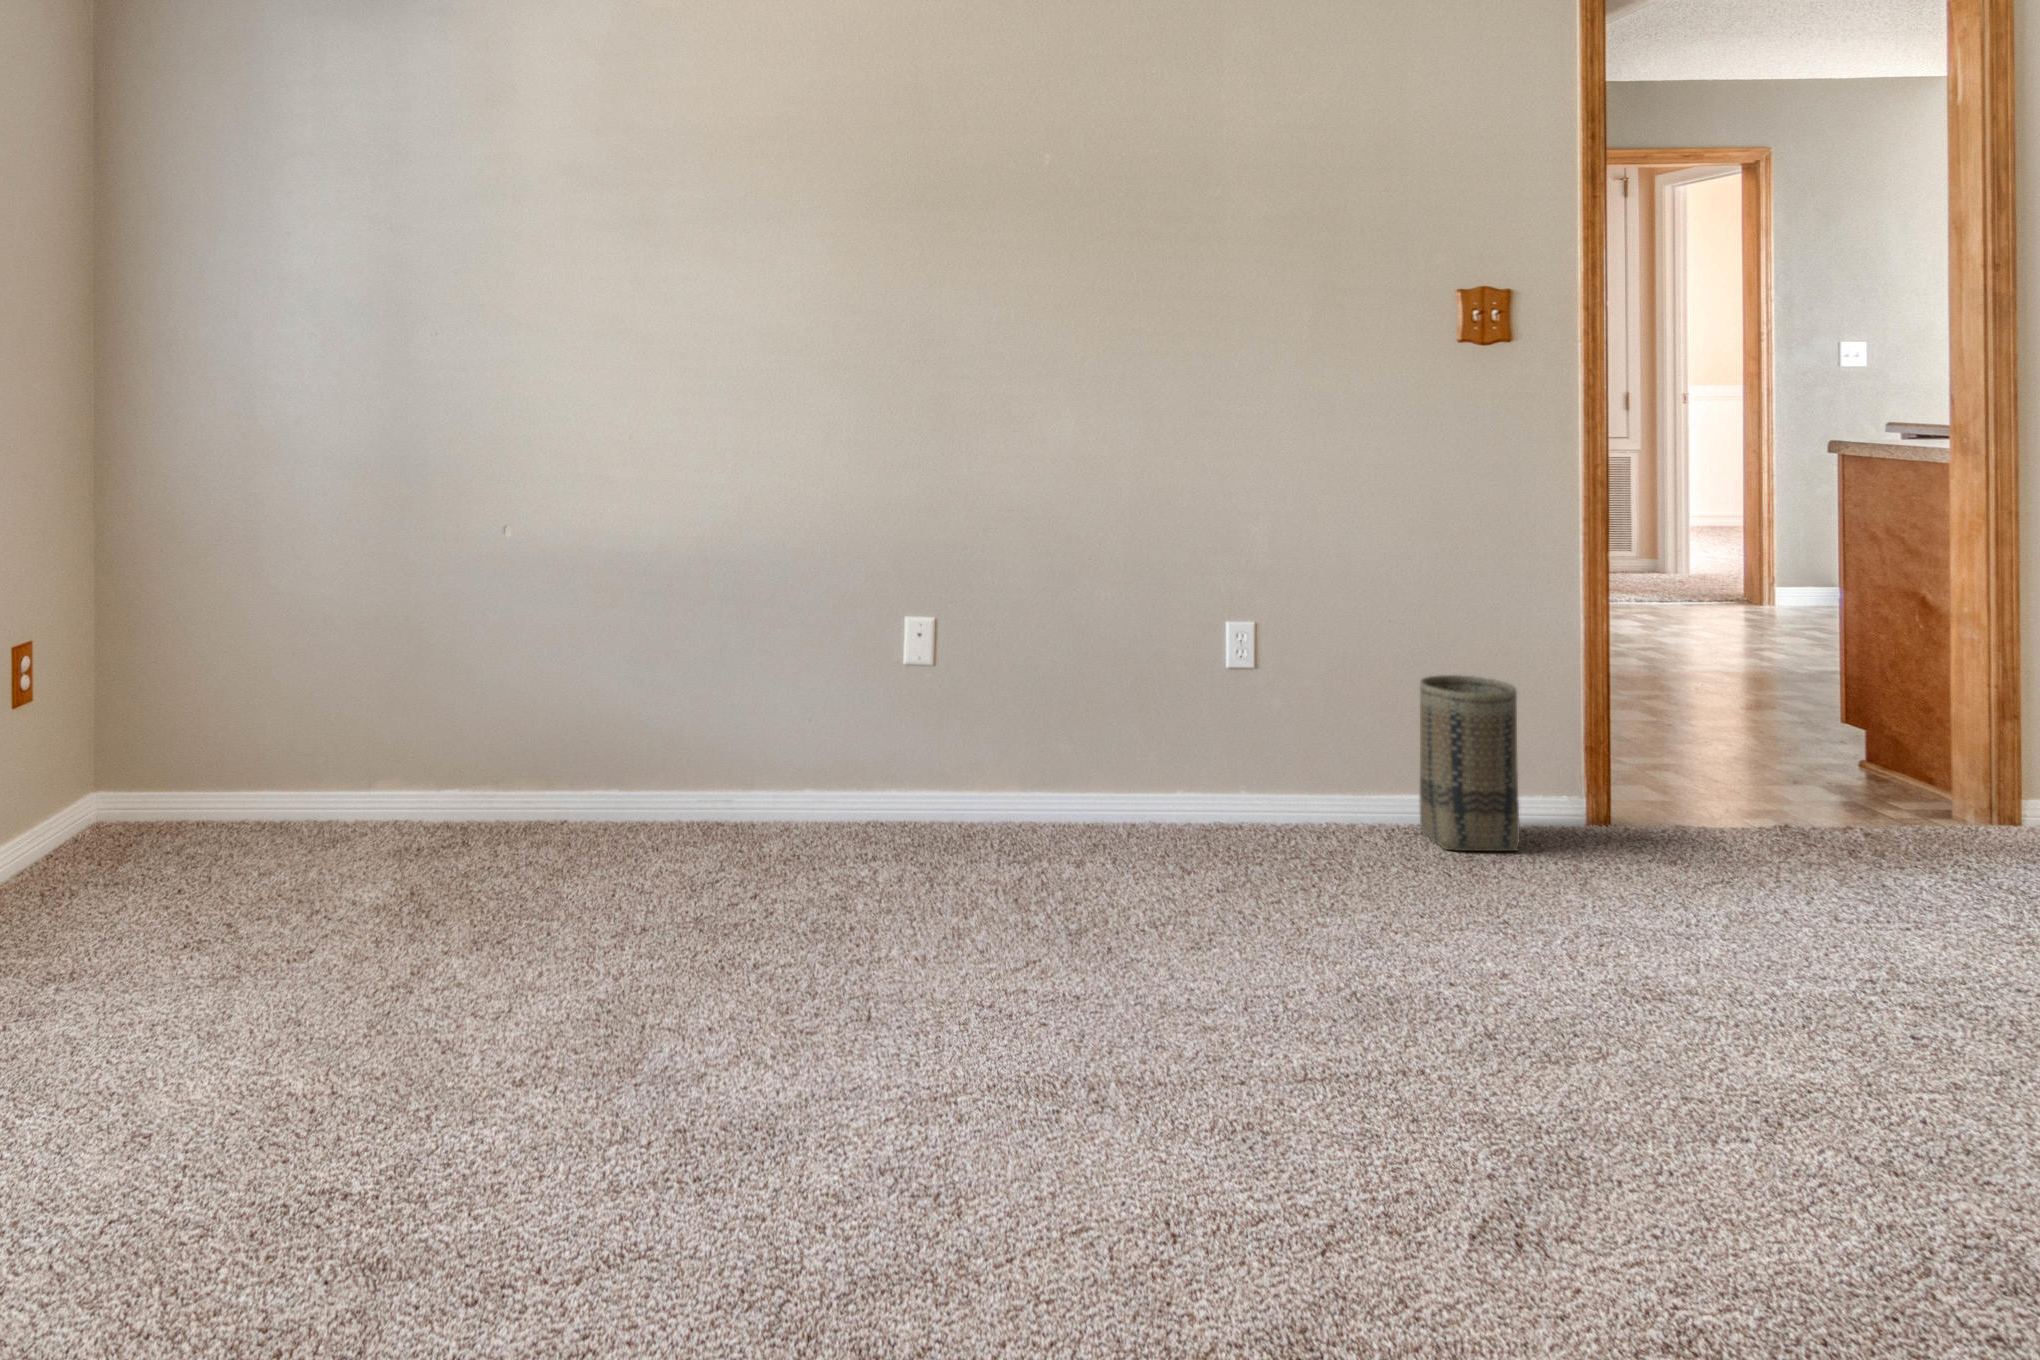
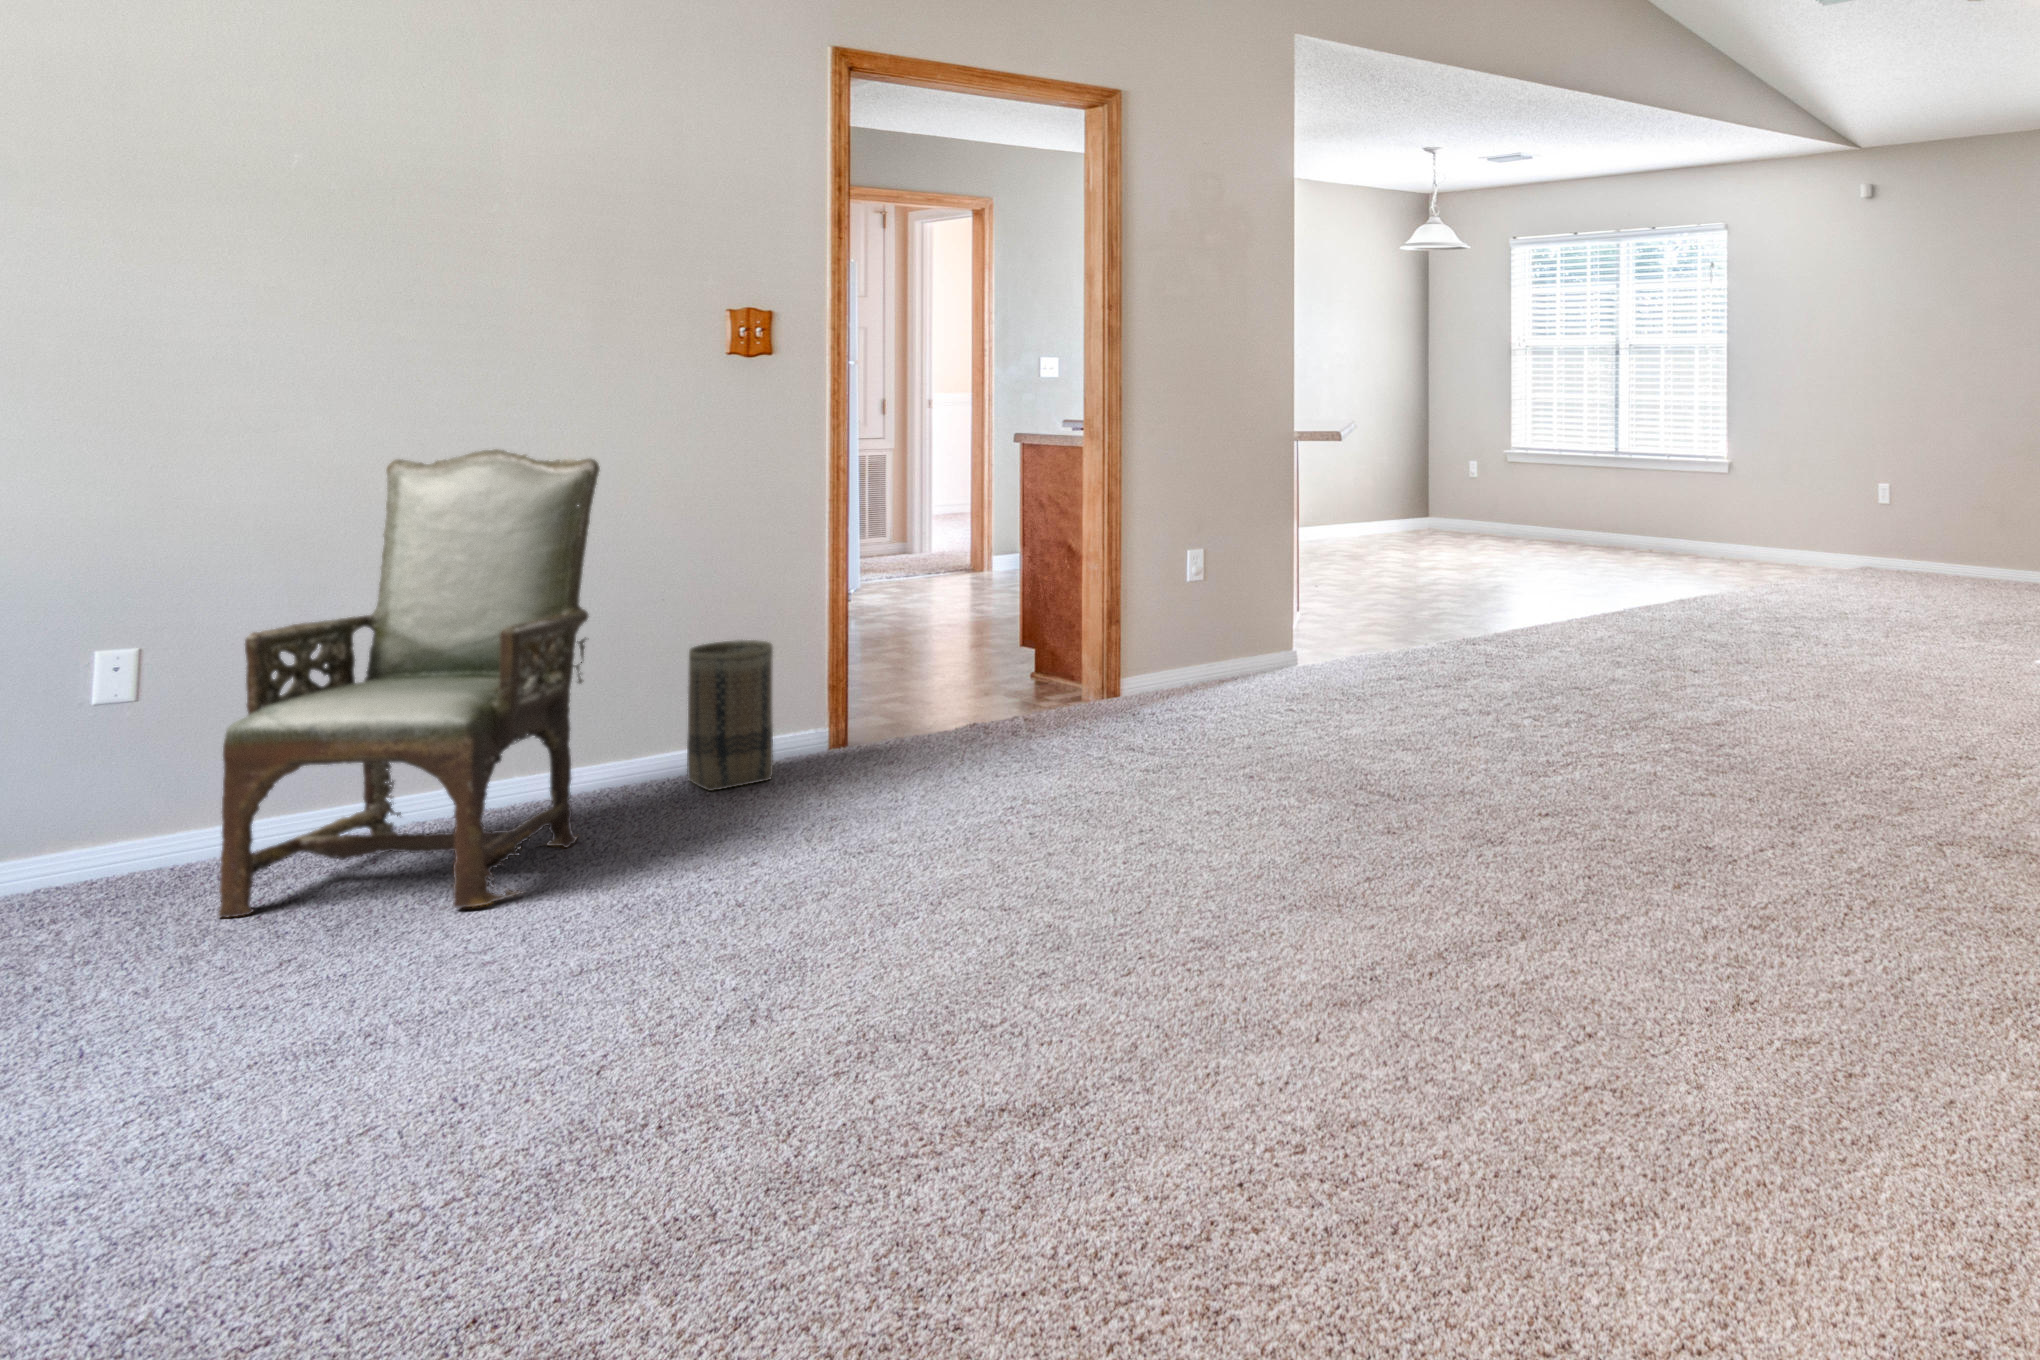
armchair: none [995,446,1322,943] -> present [218,449,600,917]

